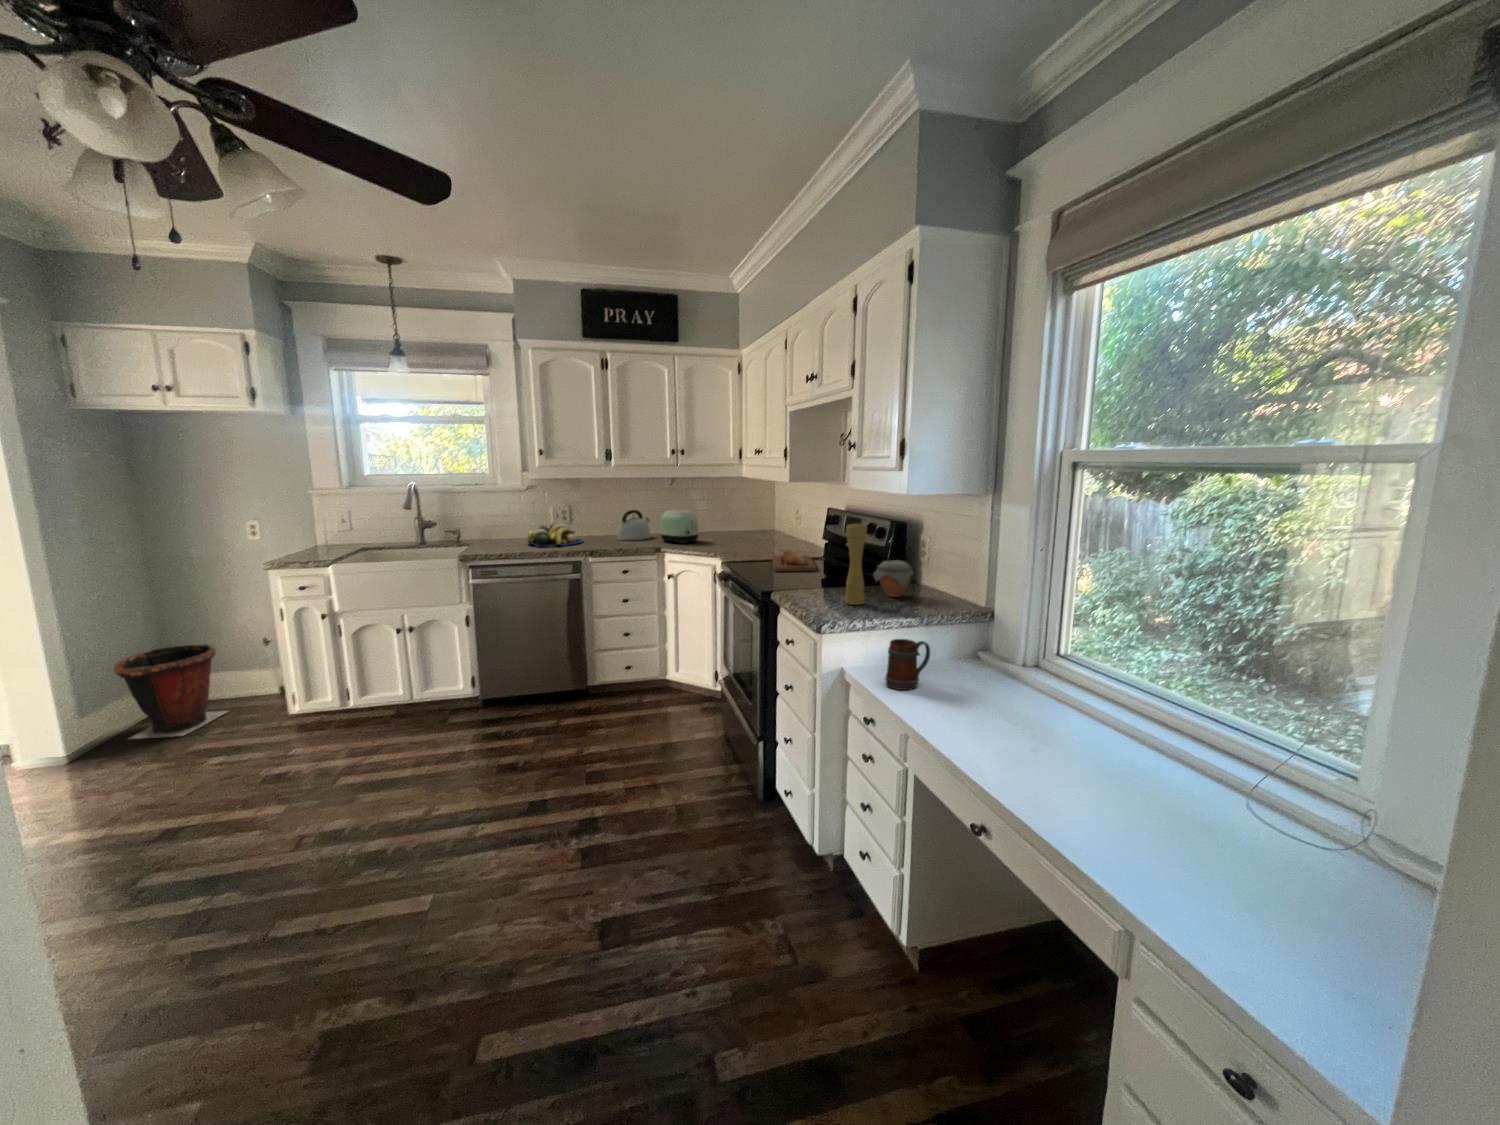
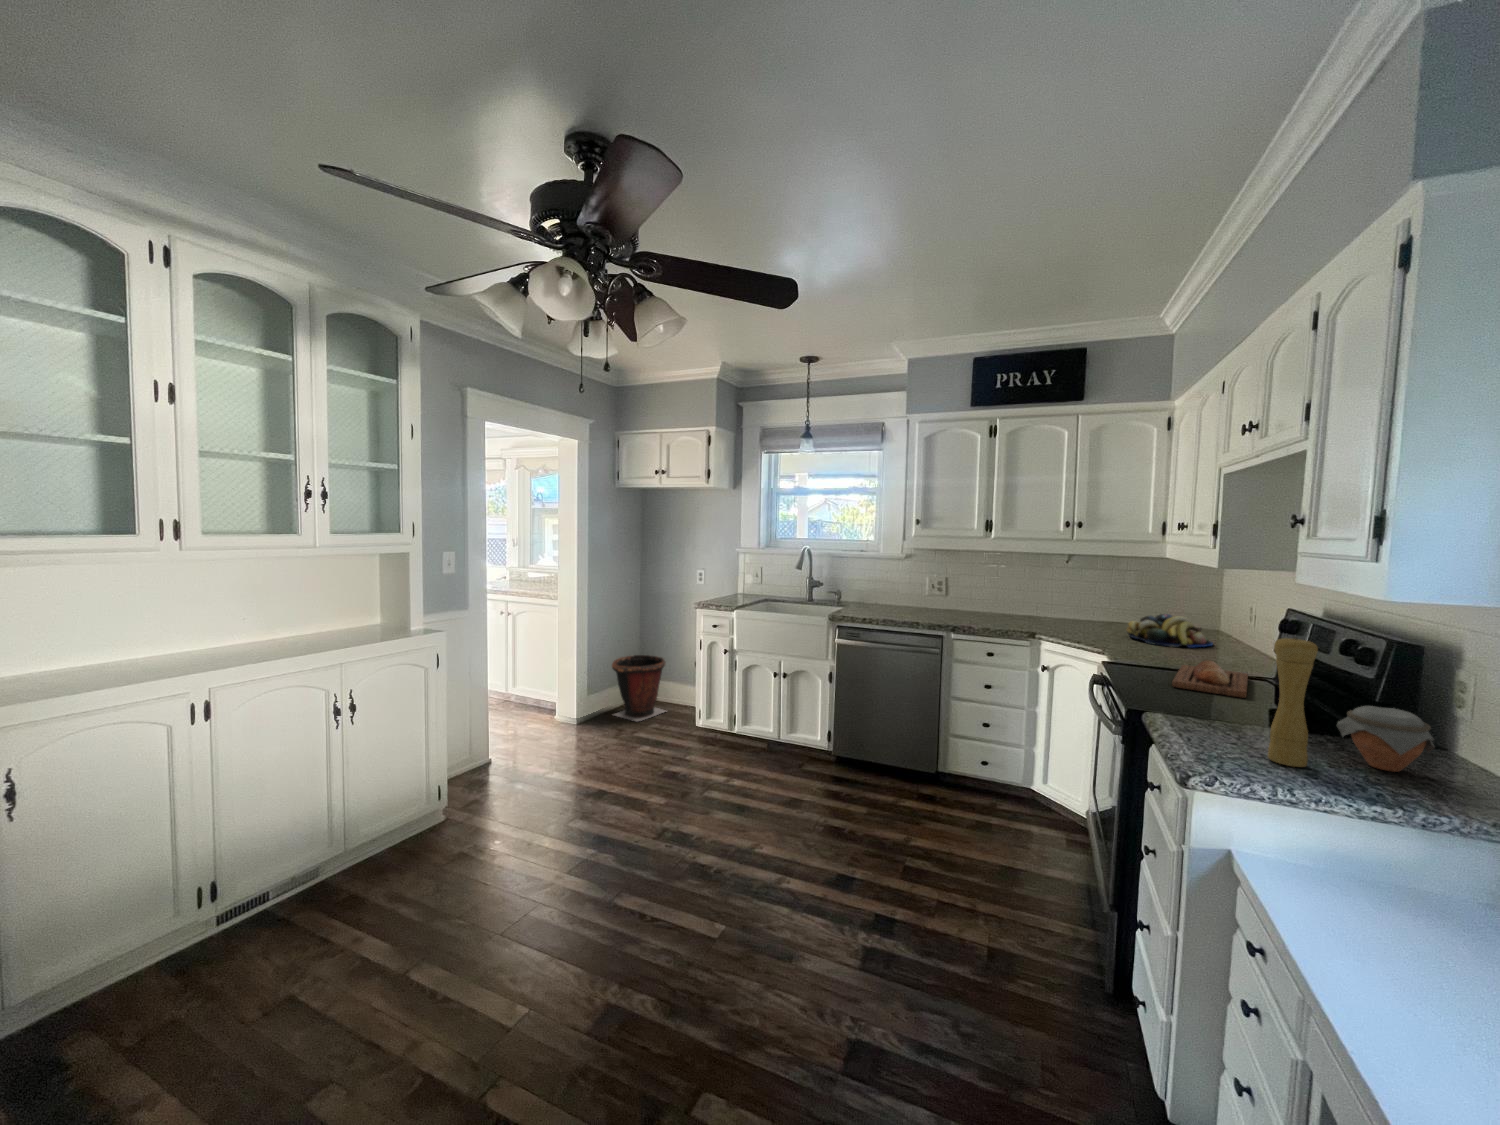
kettle: present [617,510,650,540] -> none [990,586,1032,620]
toaster: present [660,510,698,543] -> none [1039,591,1089,631]
fruit bowl: present [527,523,583,547] -> present [1127,614,1213,648]
mug: present [885,639,930,690] -> none [1311,843,1427,947]

